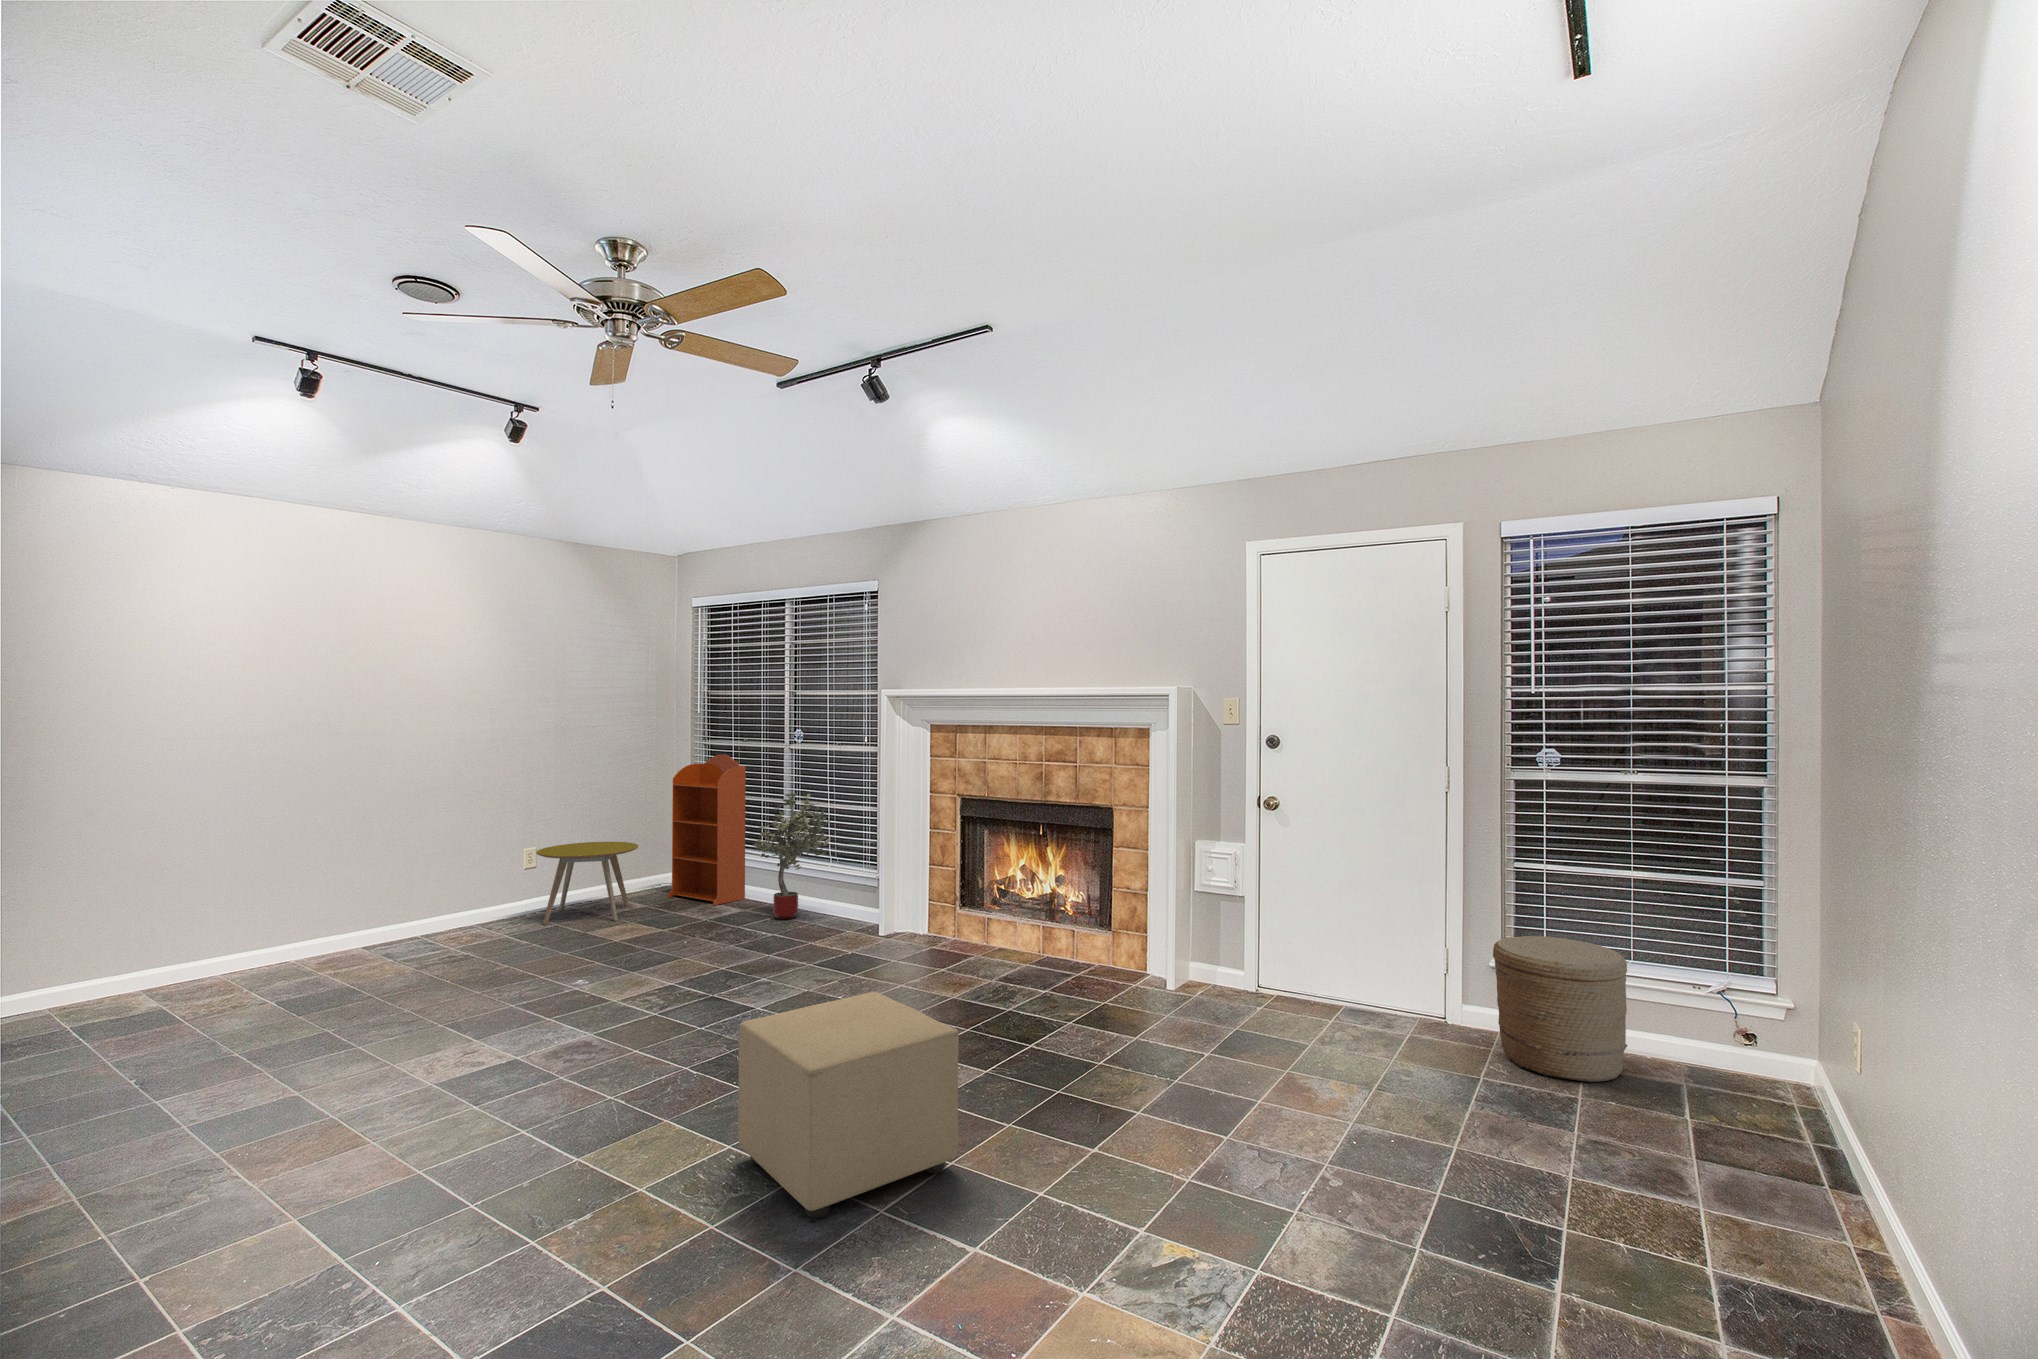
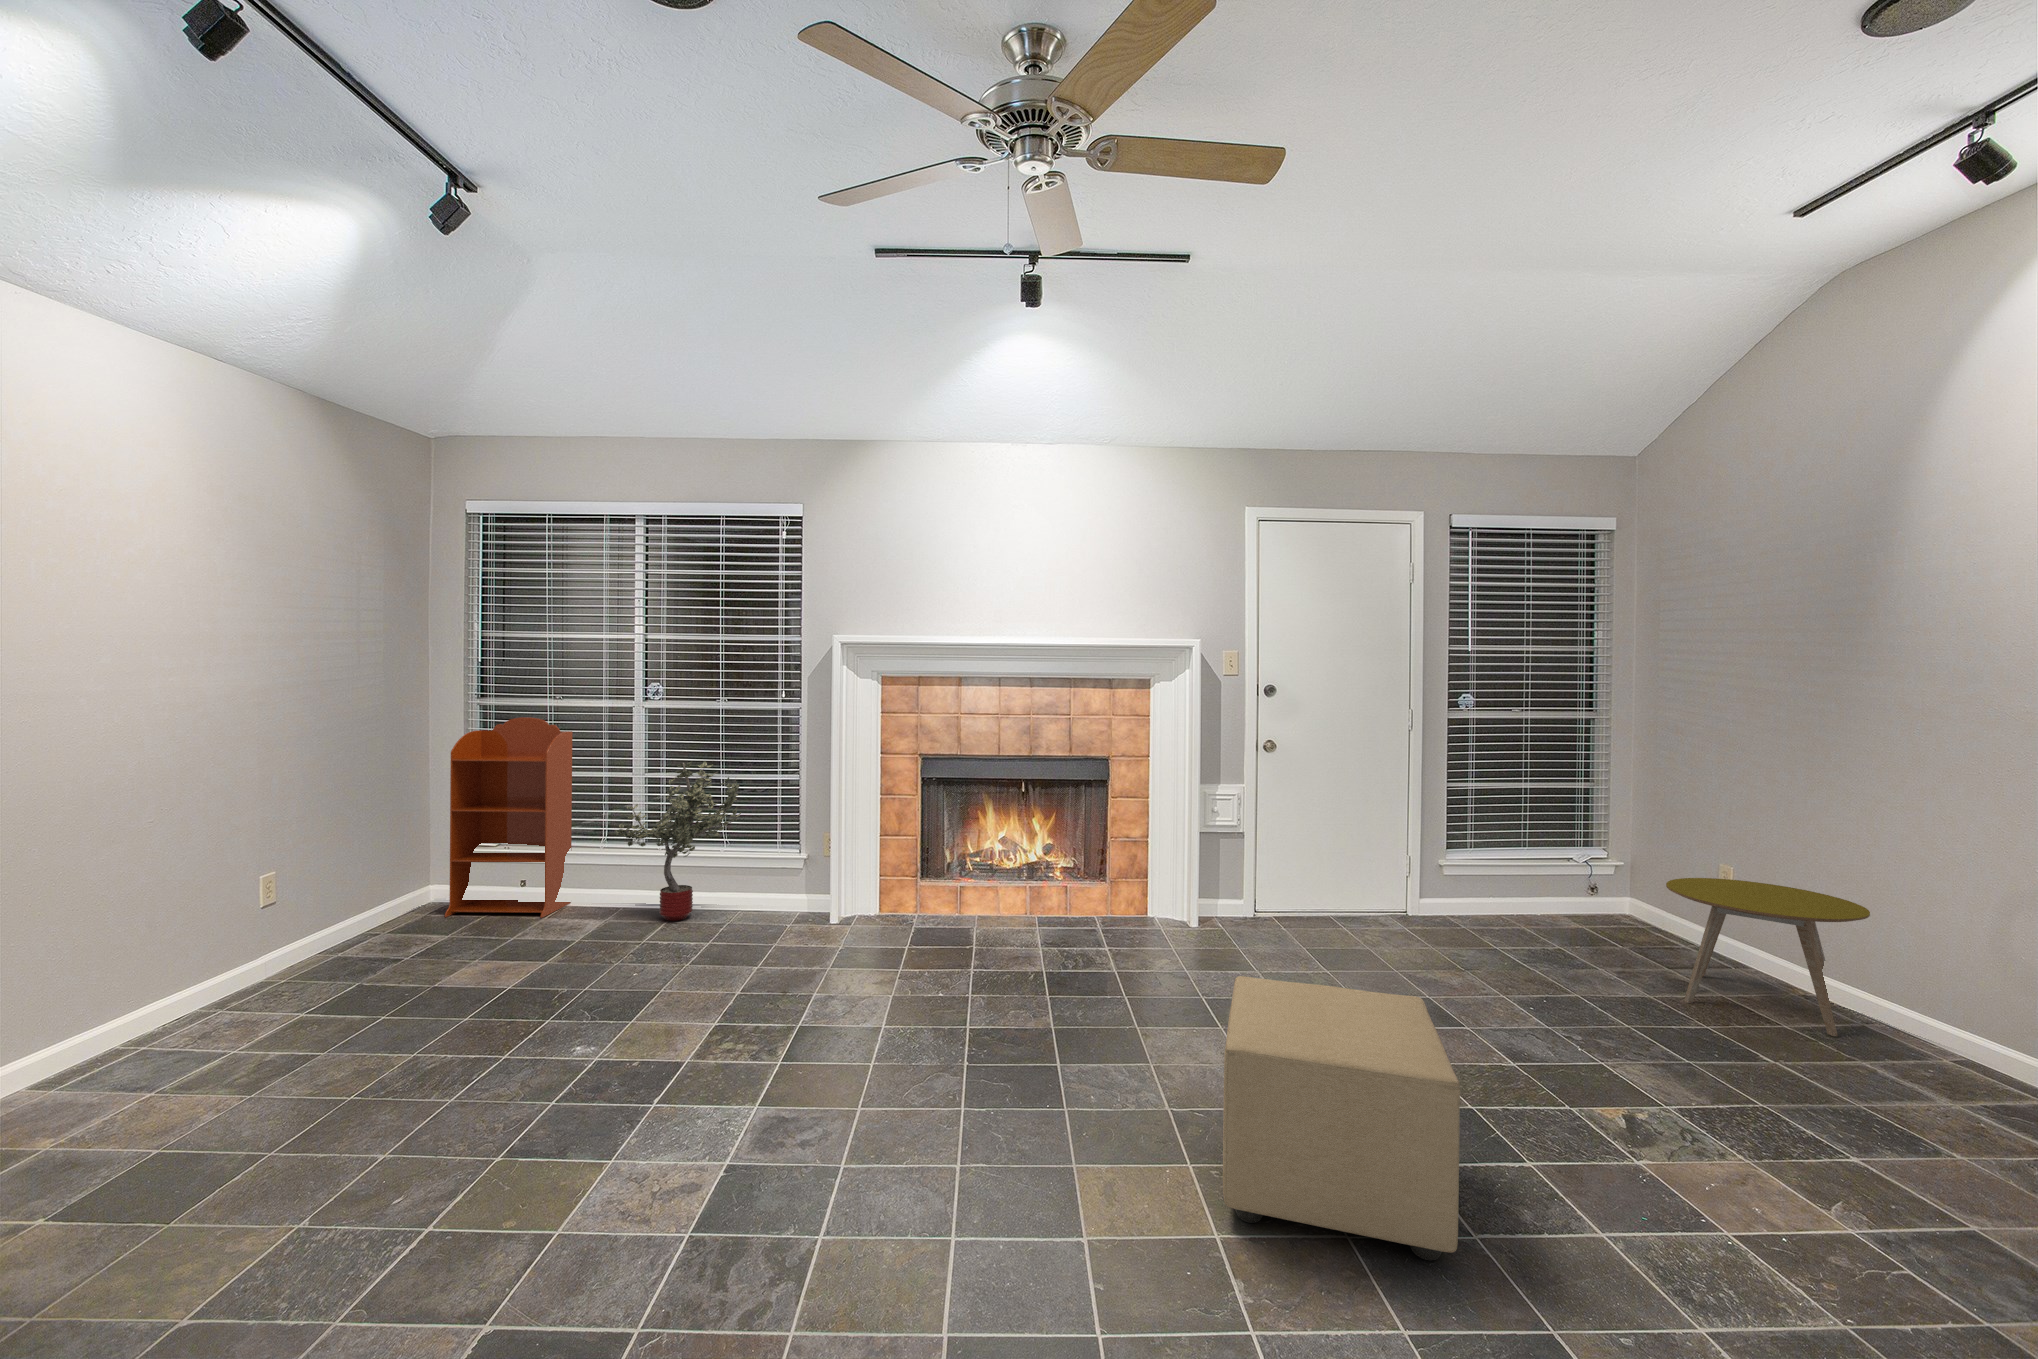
side table: present [536,842,638,925] -> present [1666,878,1870,1036]
woven basket: present [1493,936,1627,1082] -> none [1464,838,1569,942]

